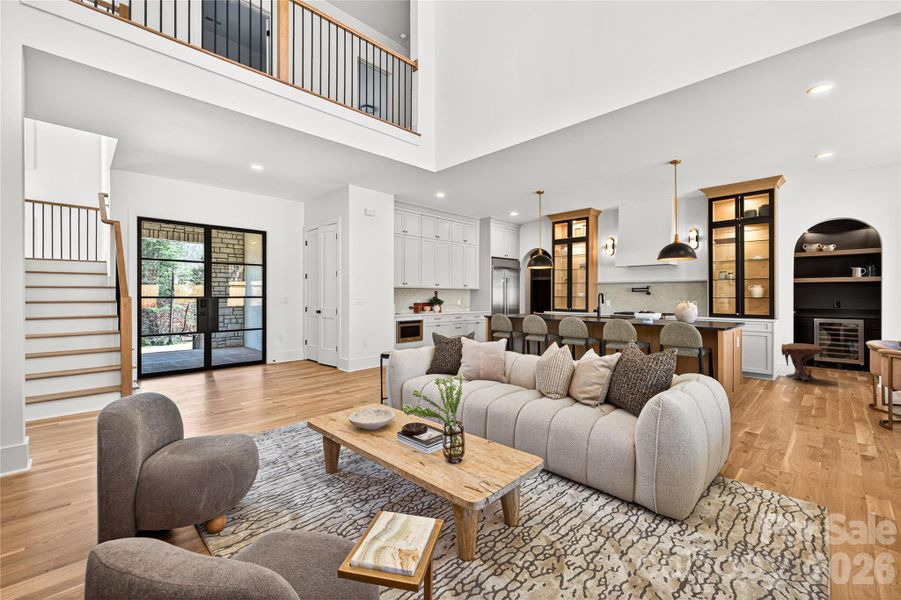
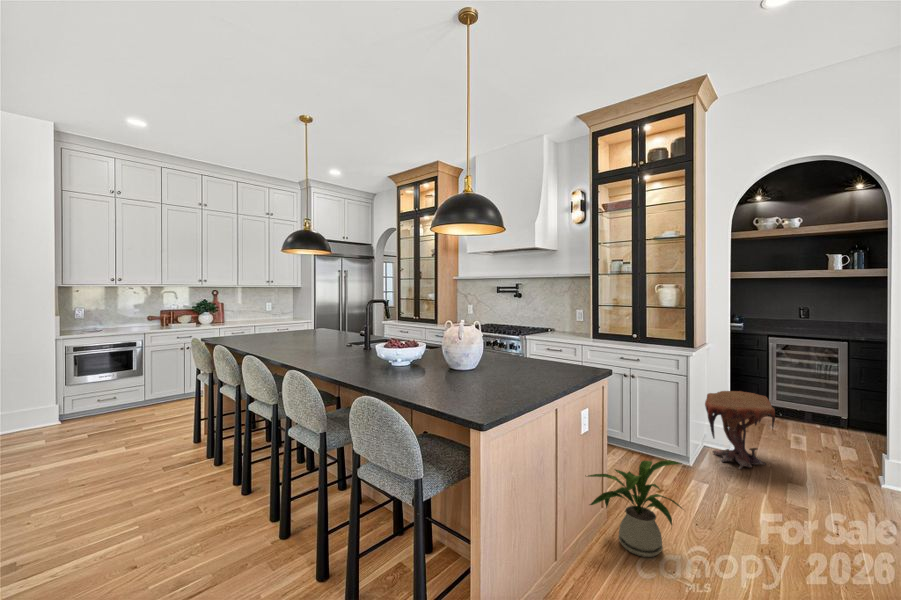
house plant: none [735,358,784,398] -> present [588,460,682,557]

